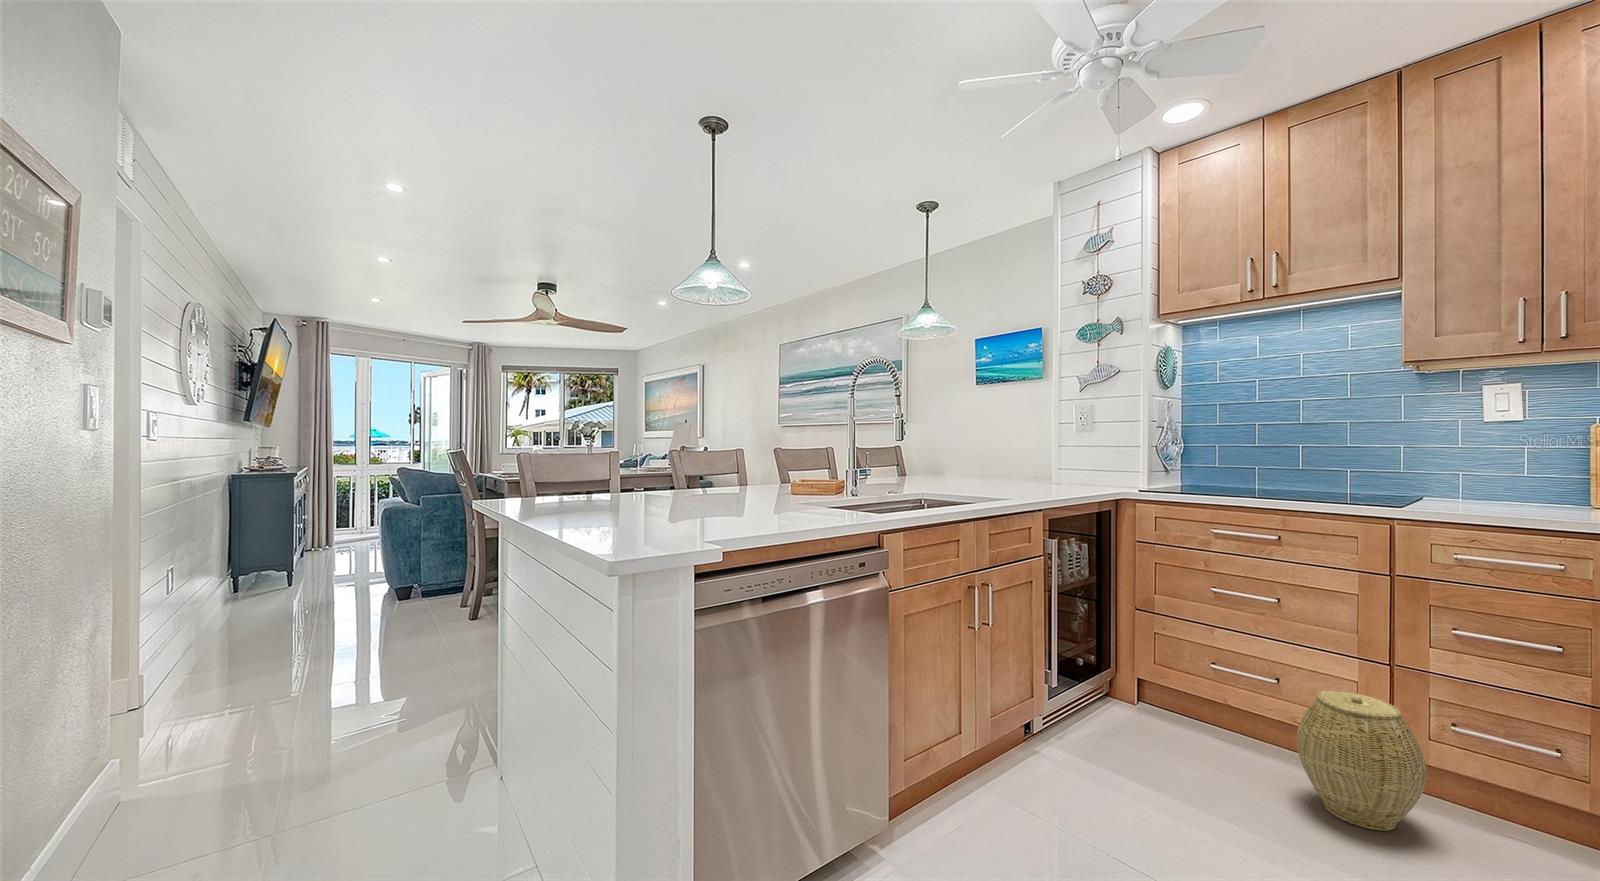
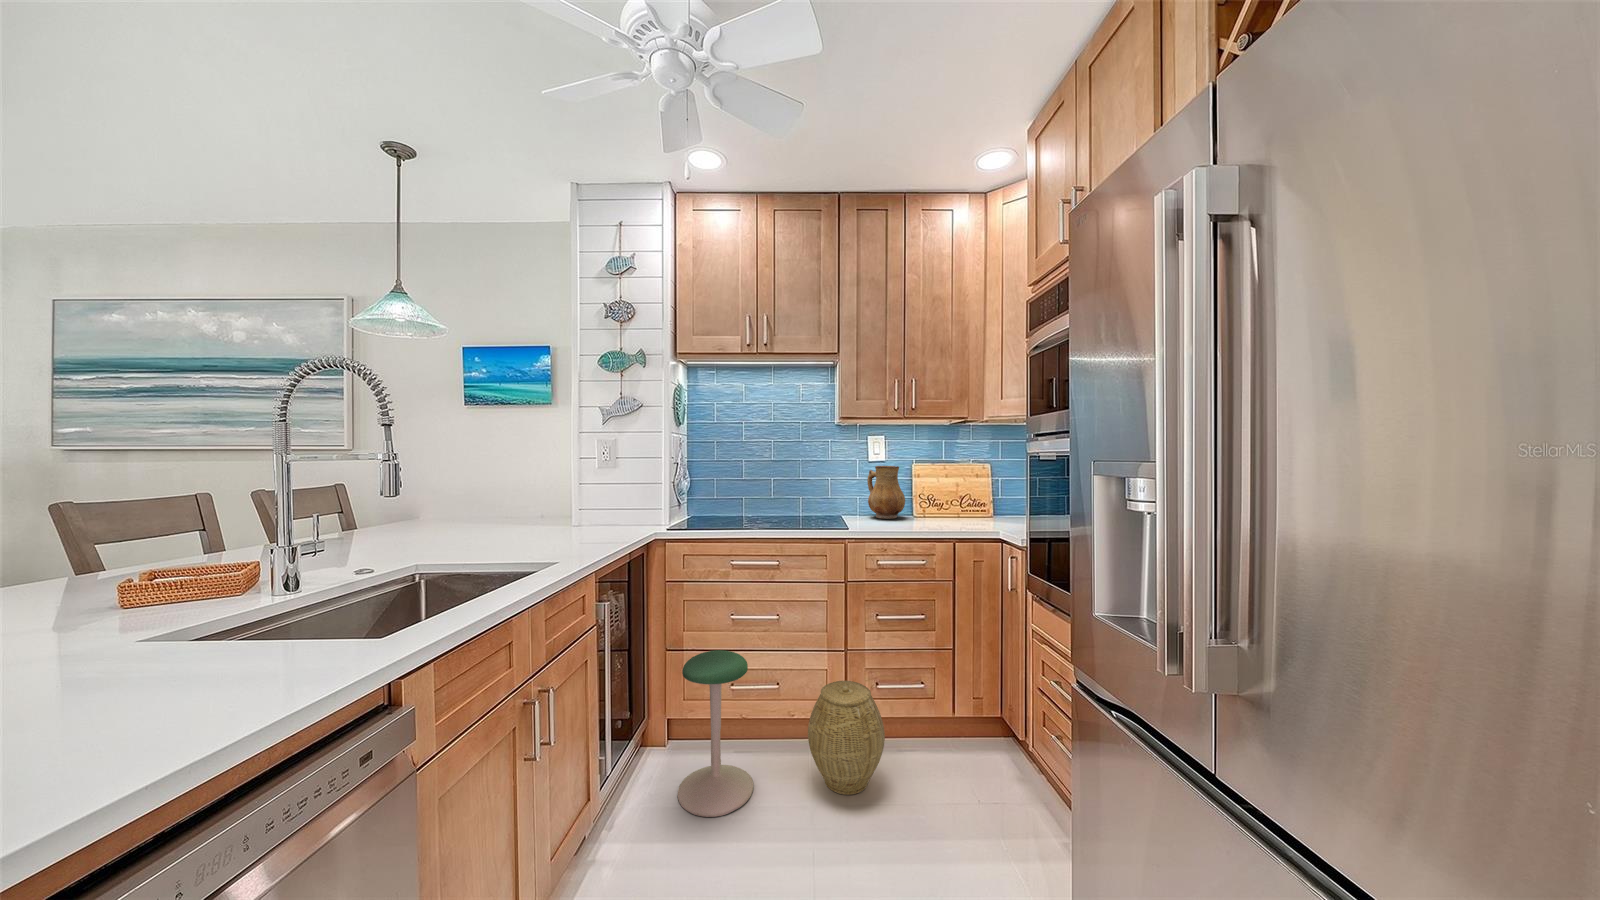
ceramic pitcher: none [1463,428,1547,507] -> present [867,466,905,519]
stool: none [1132,615,1222,774] -> present [678,650,753,817]

